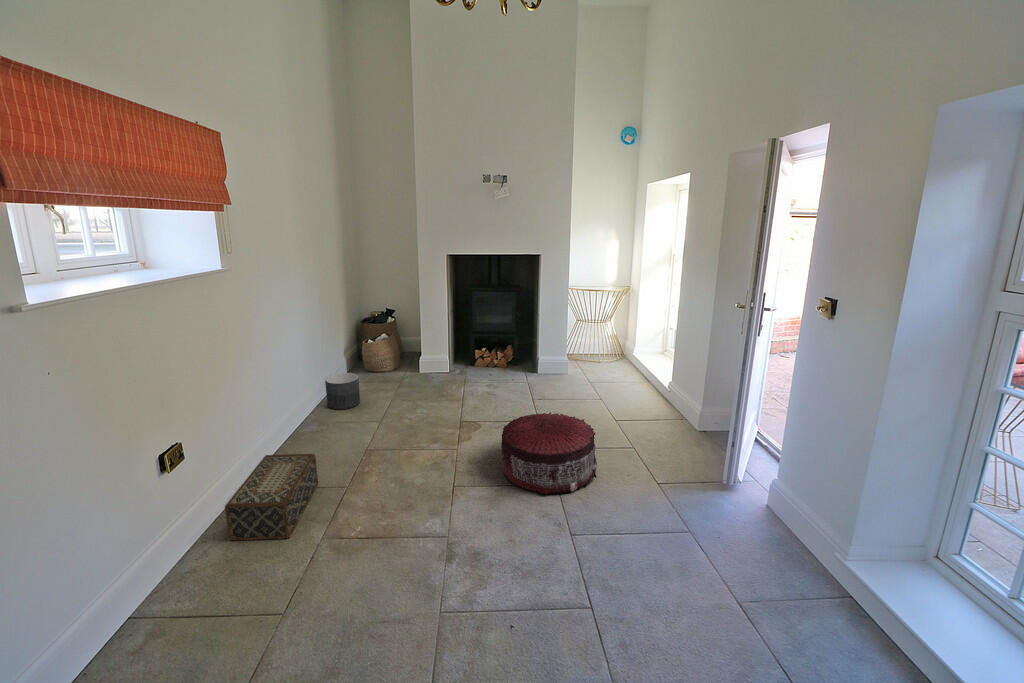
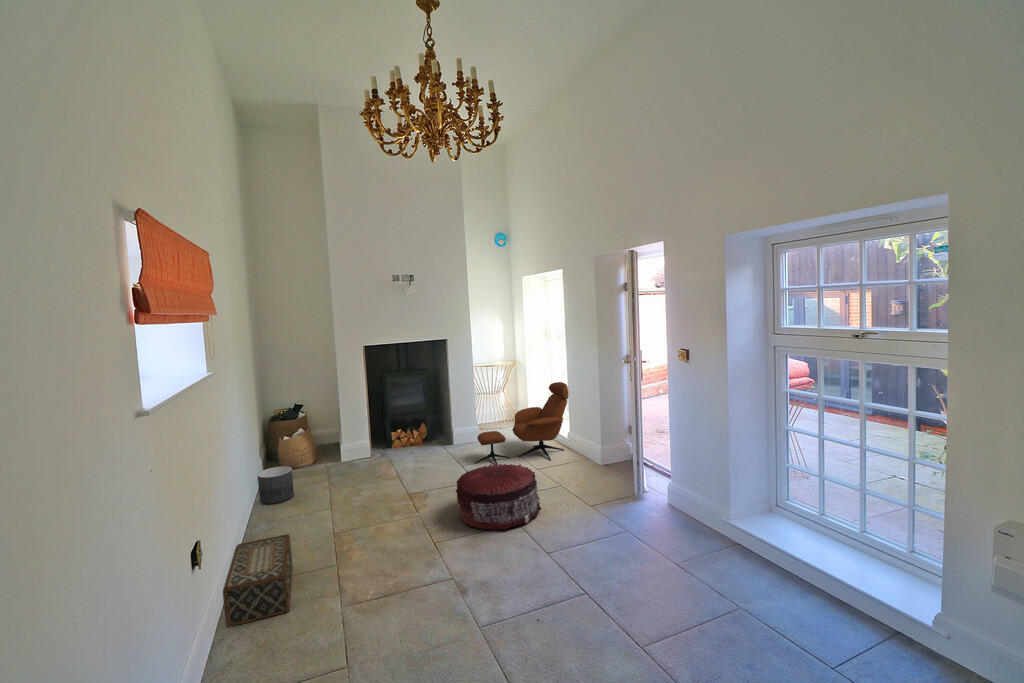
lounge chair: none [550,321,673,413] -> present [475,382,568,464]

